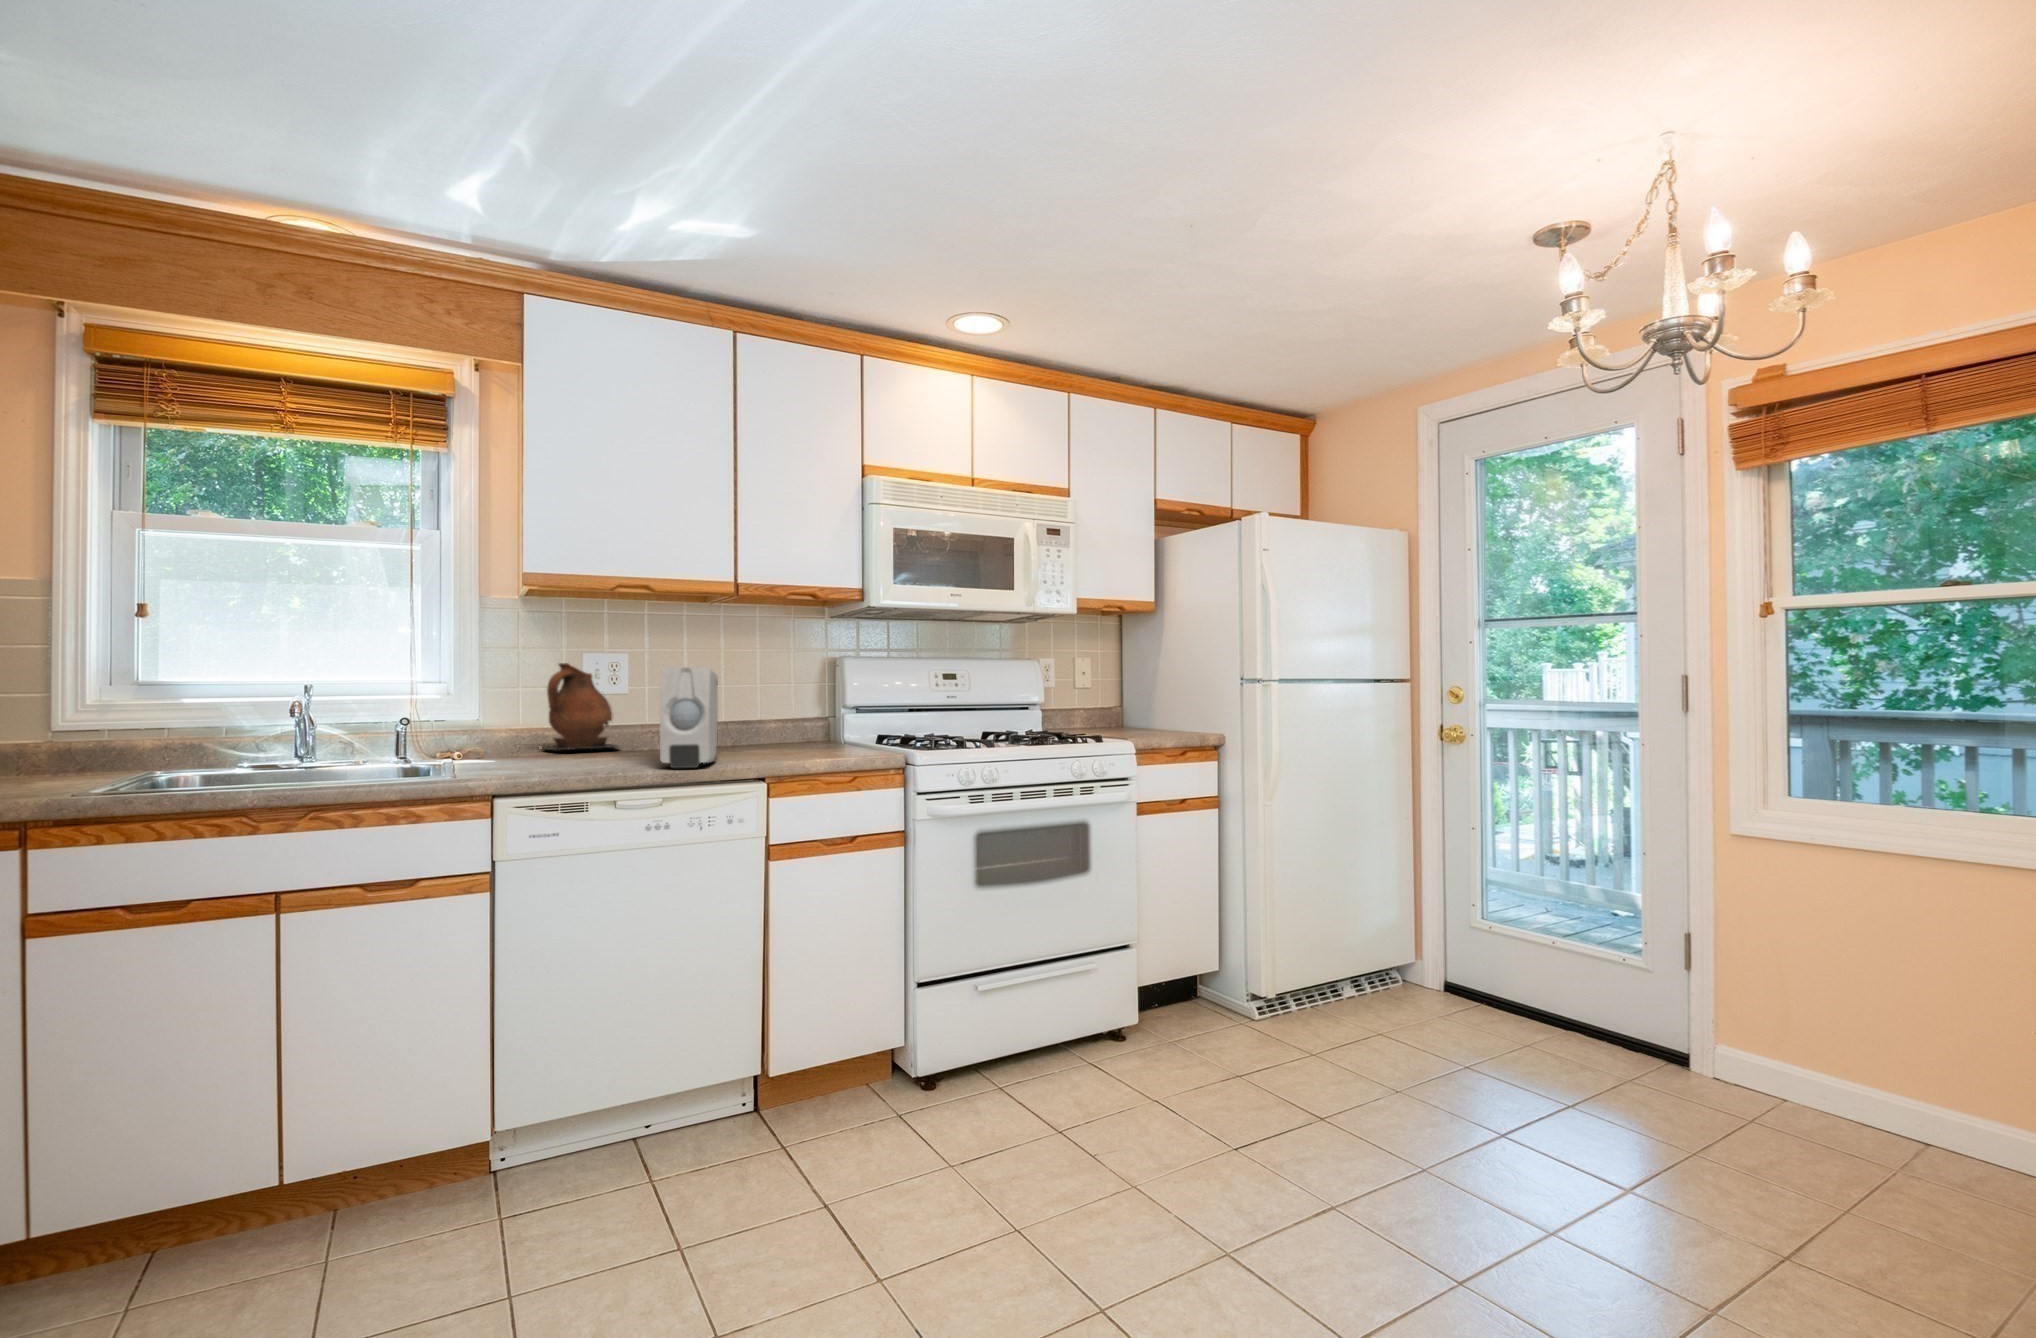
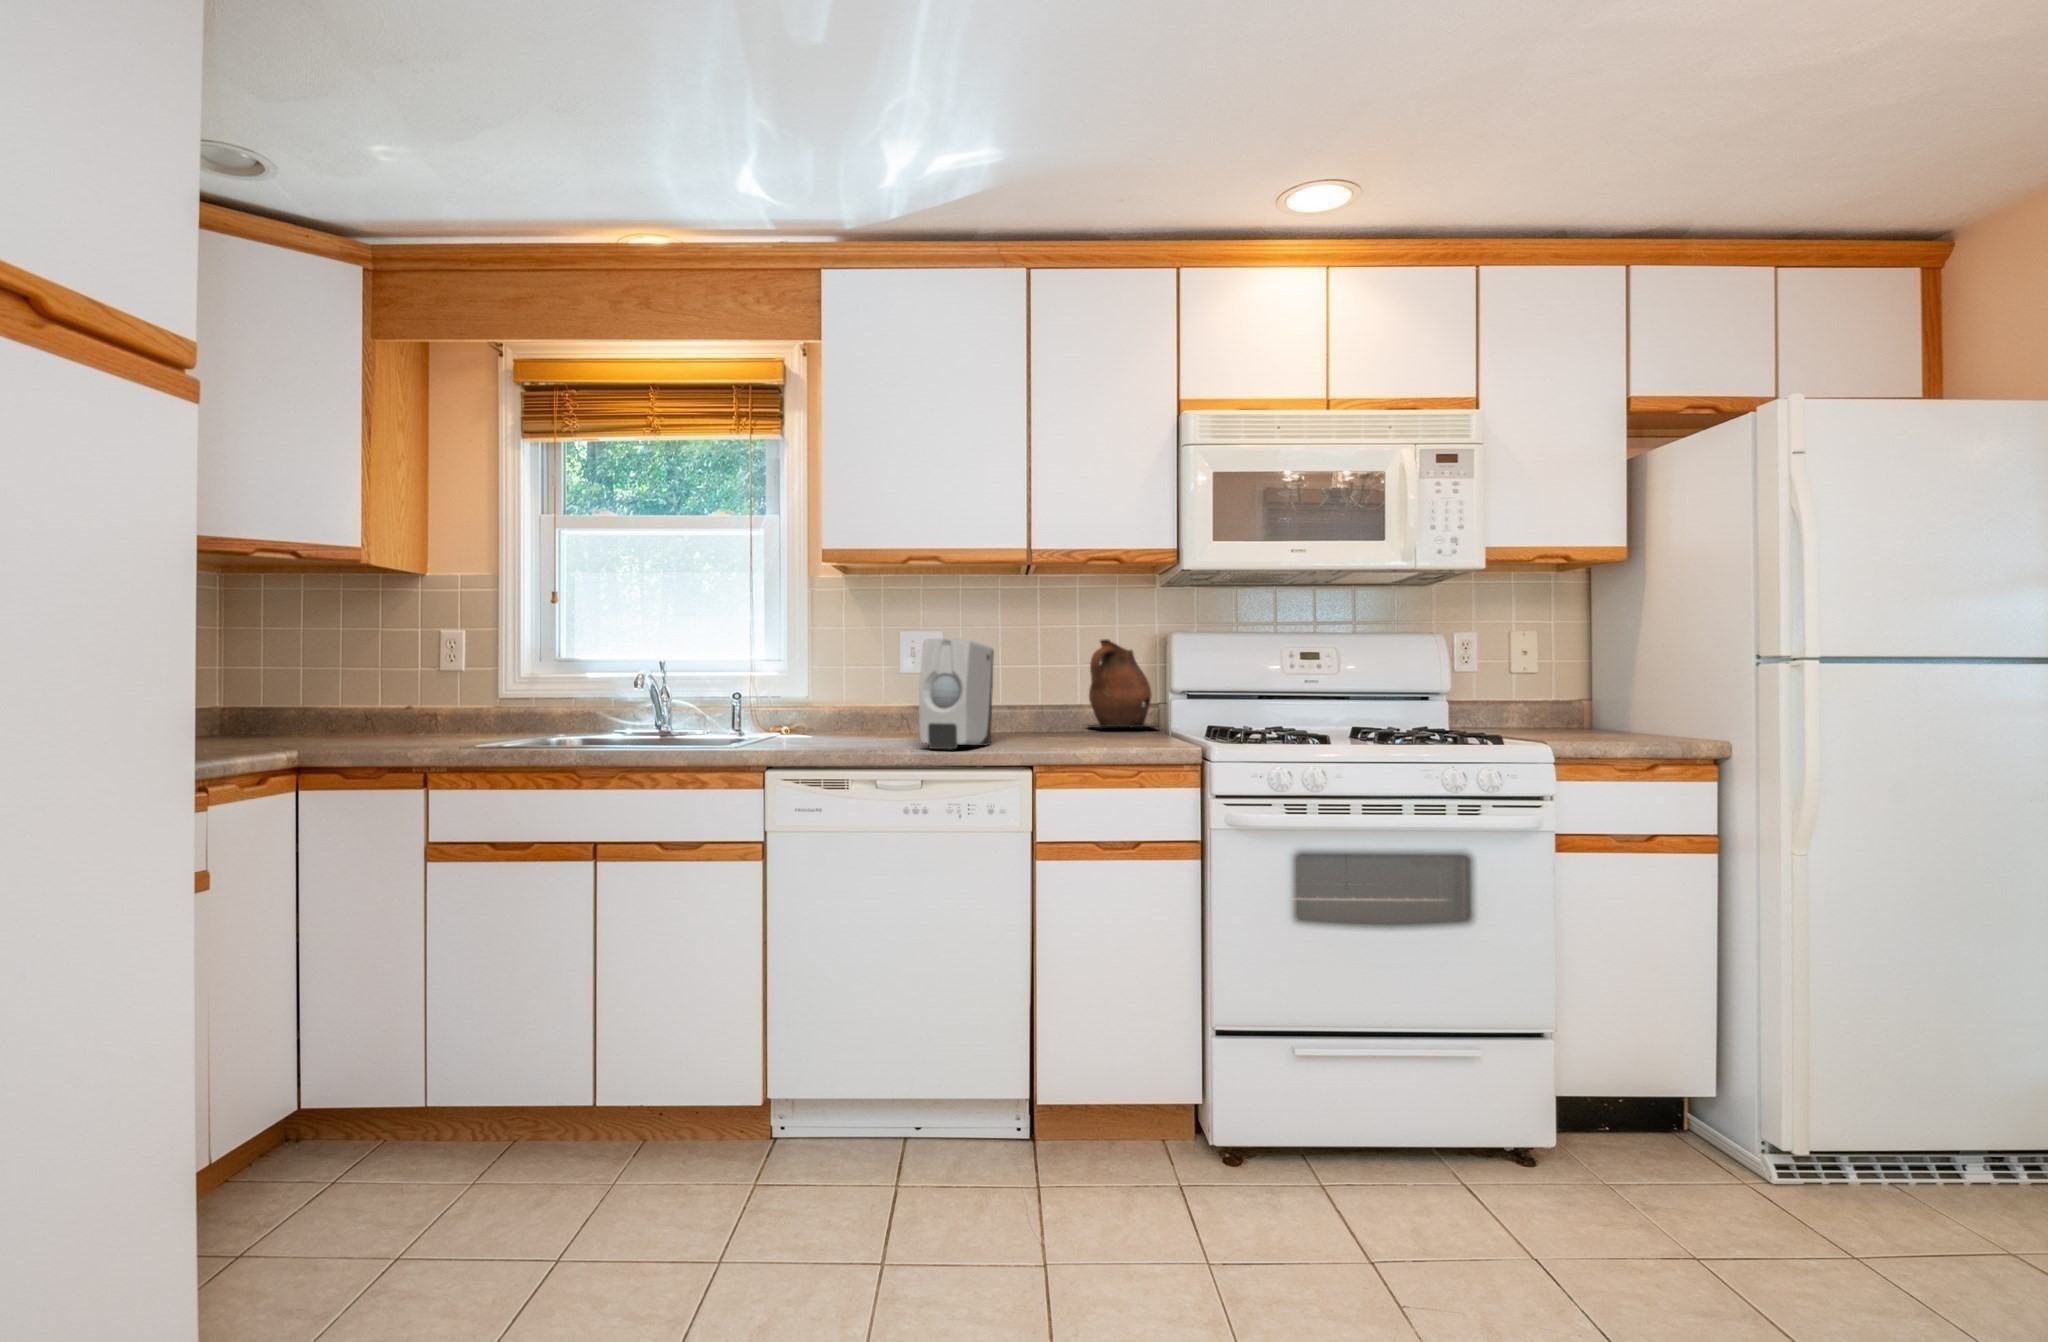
ceramic pitcher: present [544,663,619,750] -> present [1088,639,1157,728]

